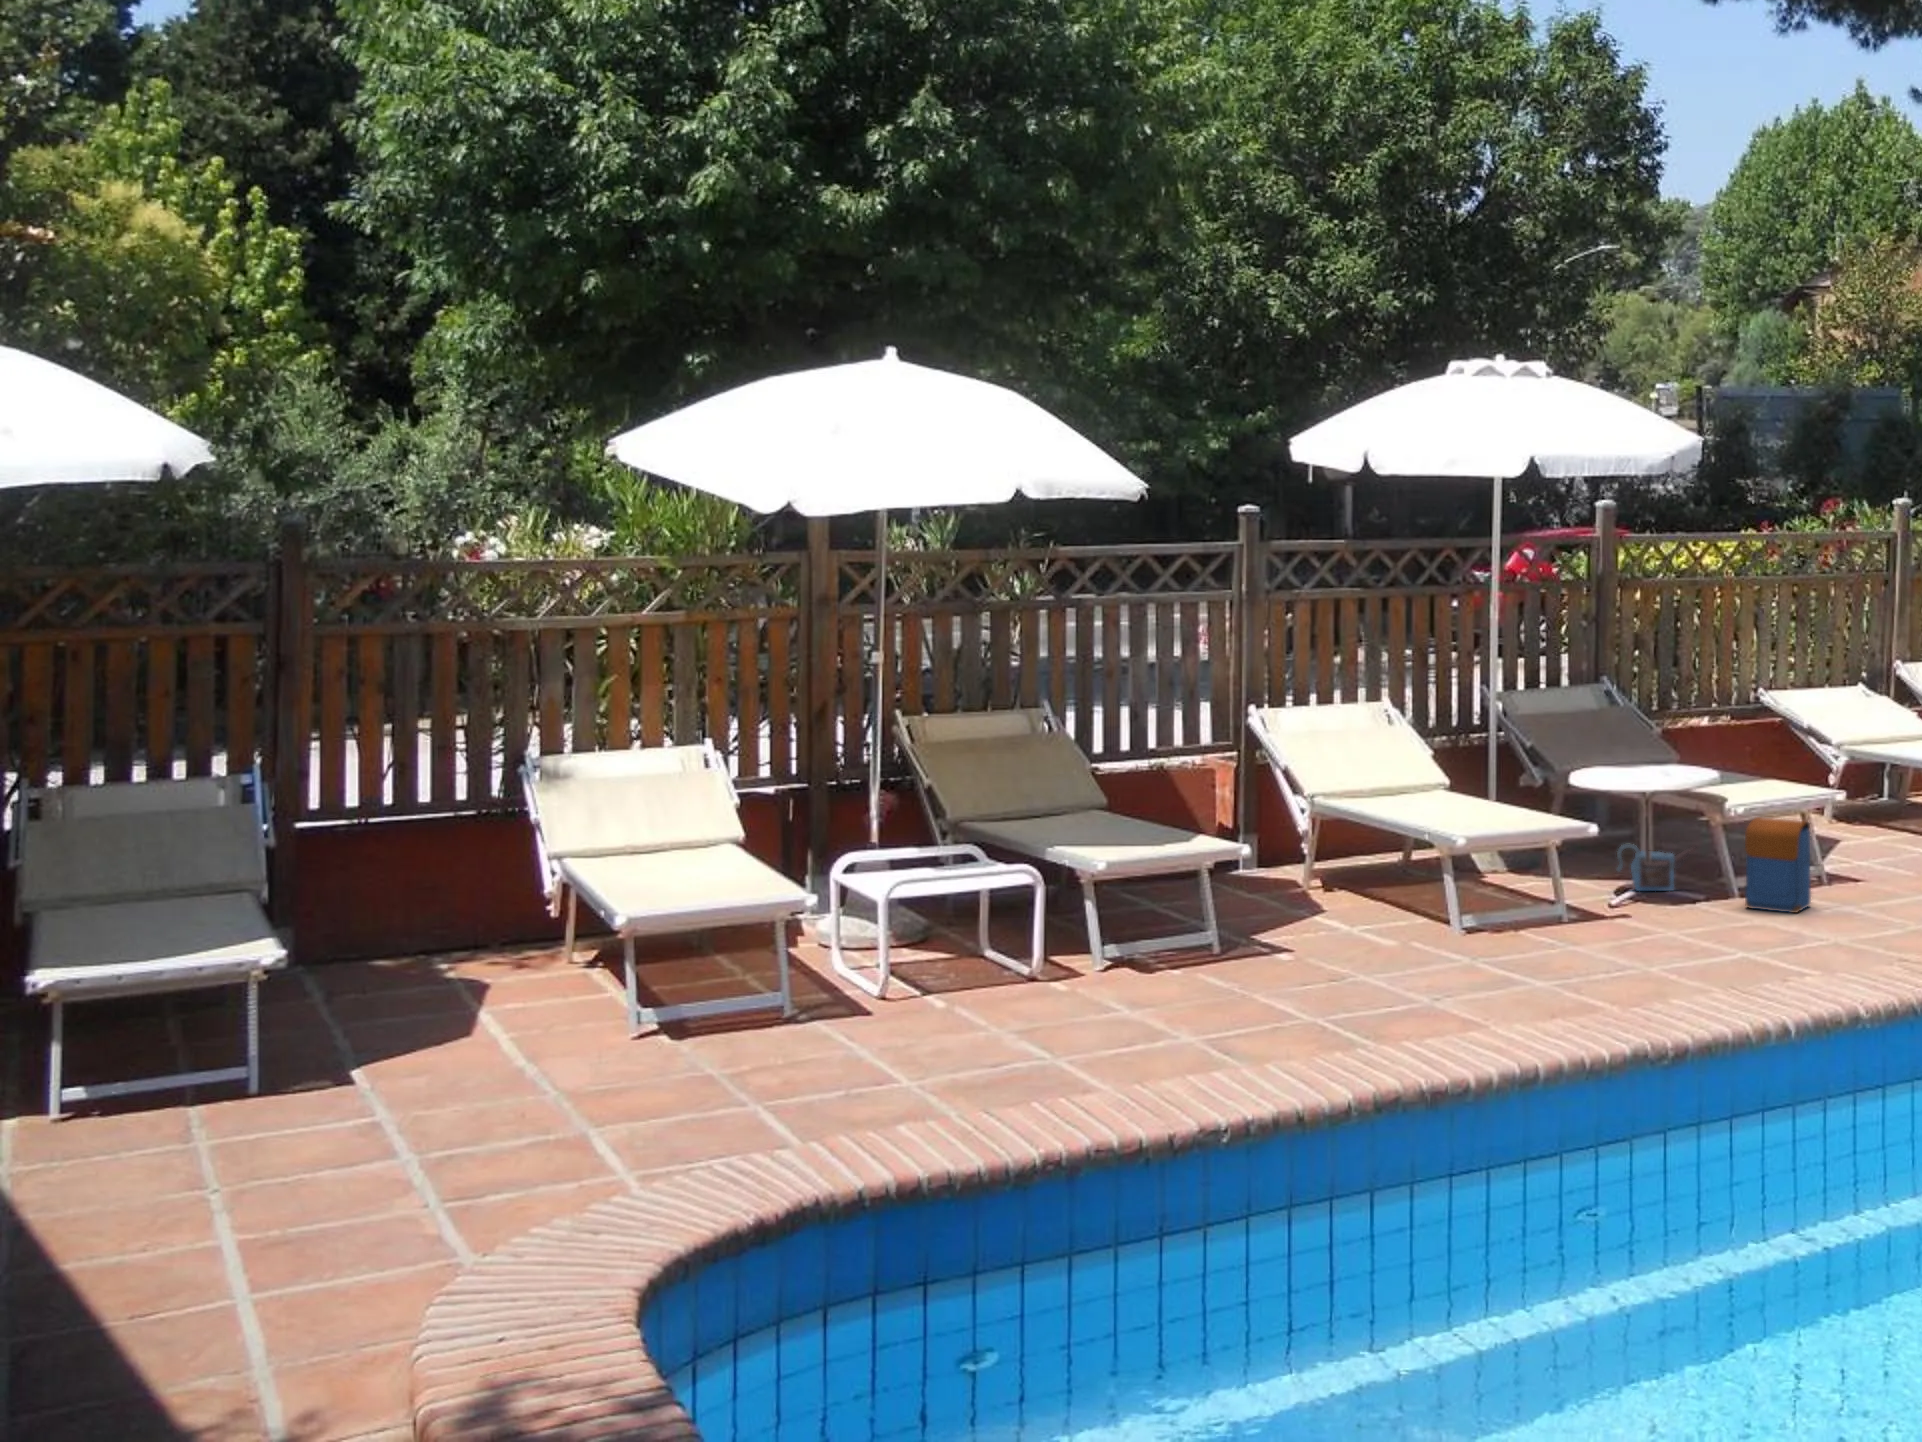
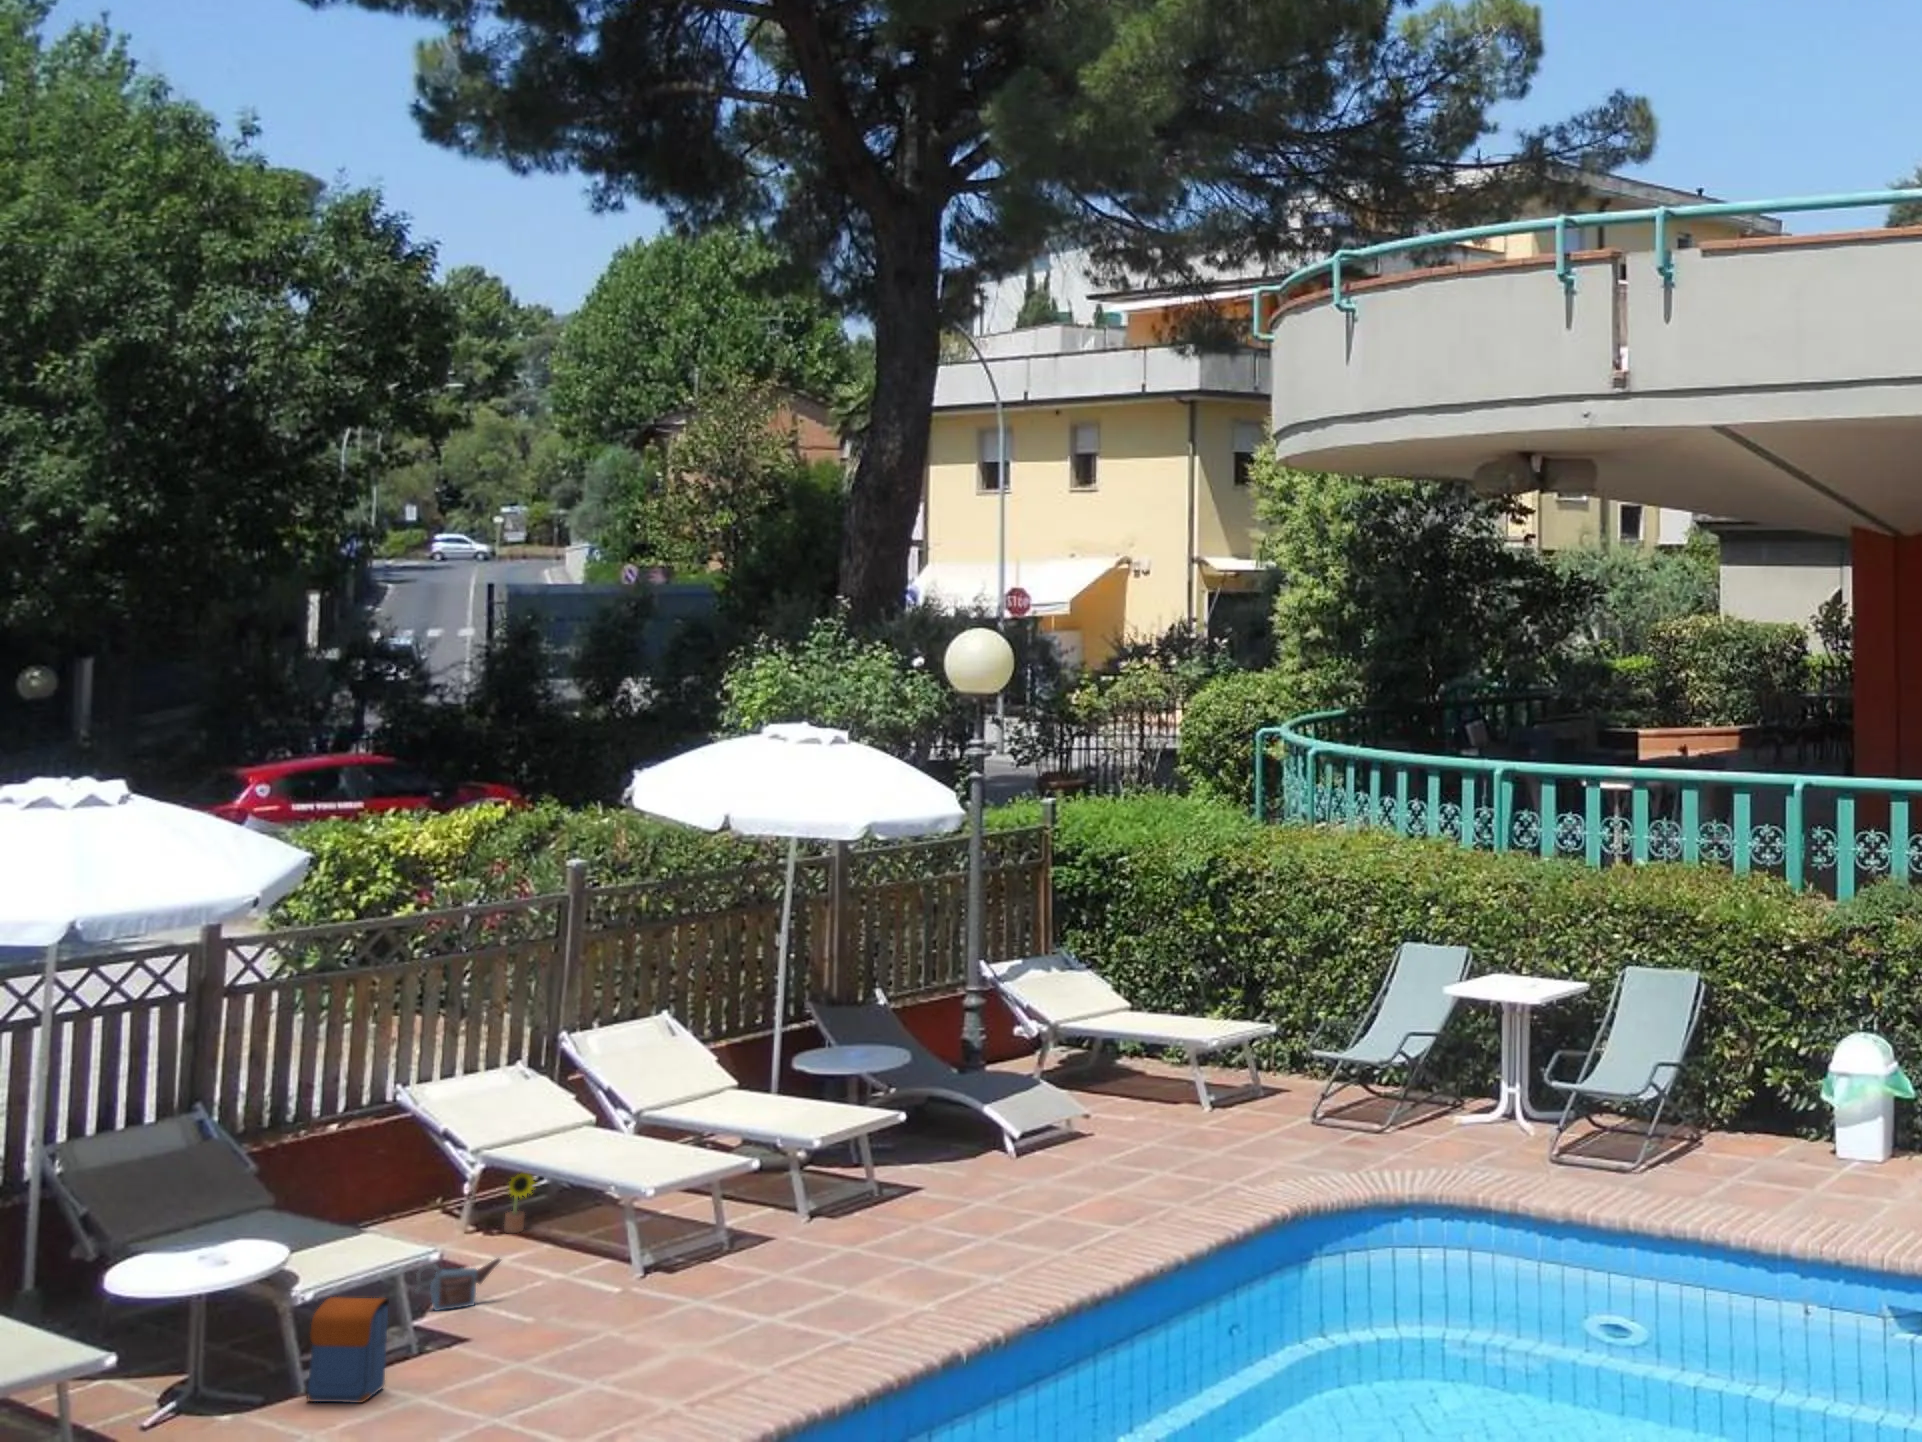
decorative plant: none [1869,768,1898,827] -> present [504,1173,537,1233]
watering can: present [1617,844,1696,891] -> present [415,1258,501,1311]

